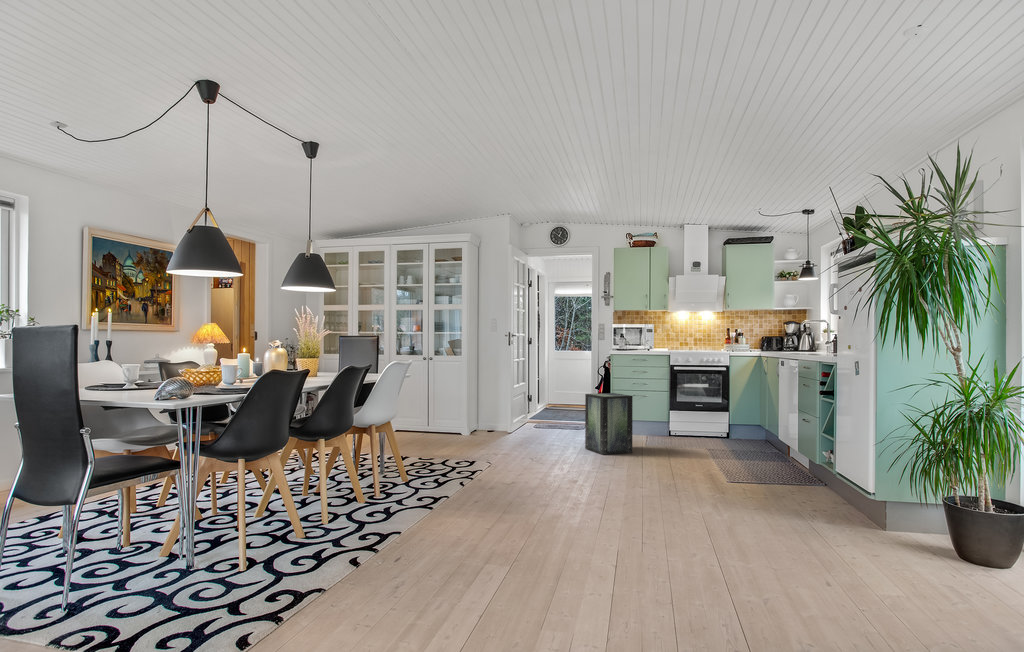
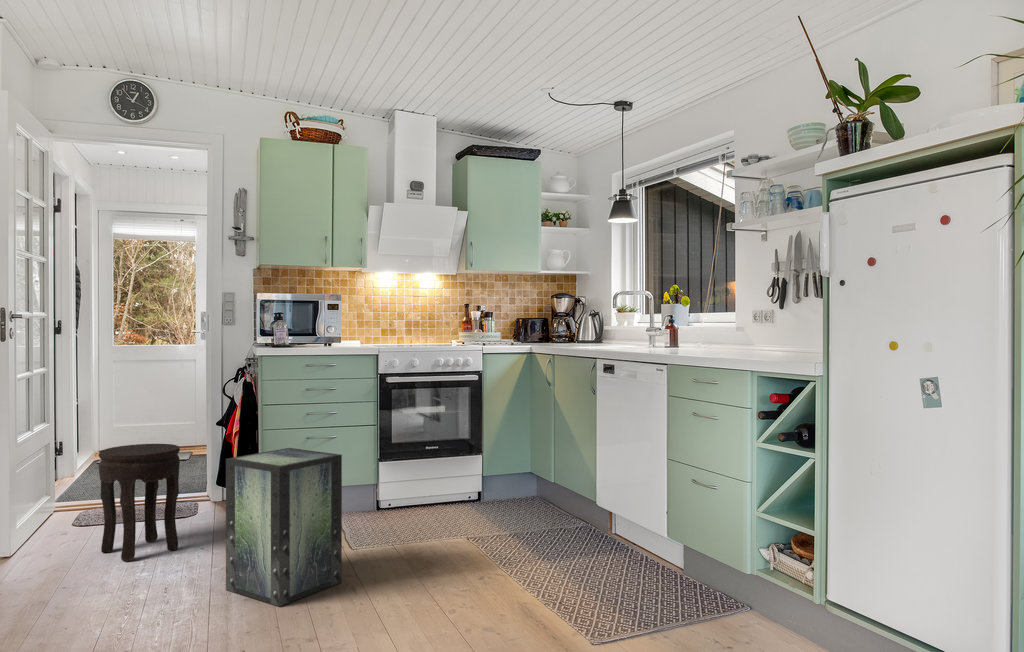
side table: none [542,391,573,438] -> present [99,444,180,562]

